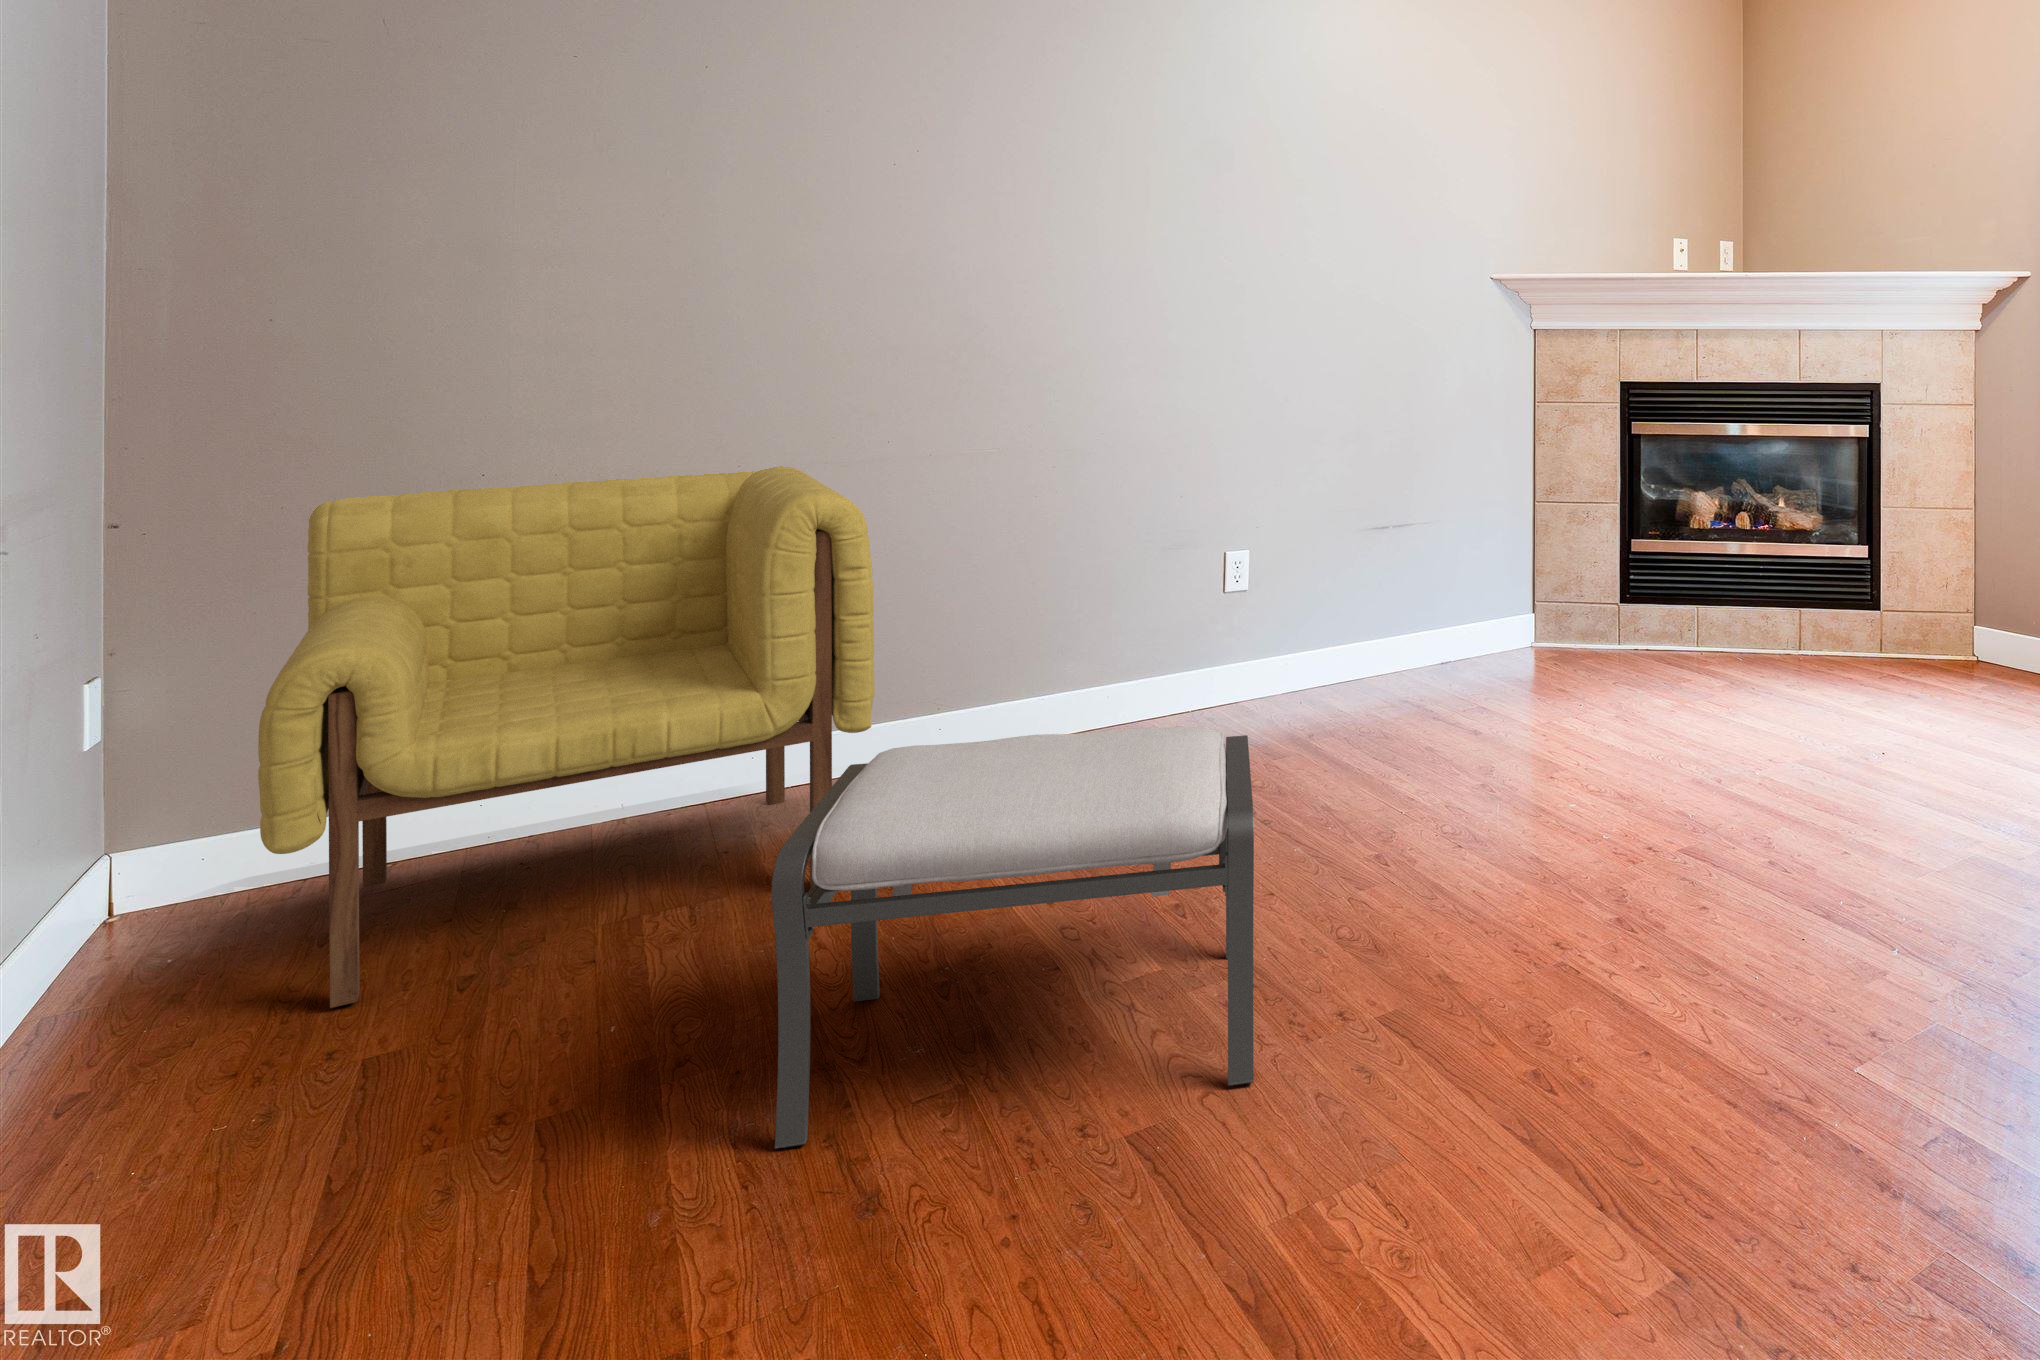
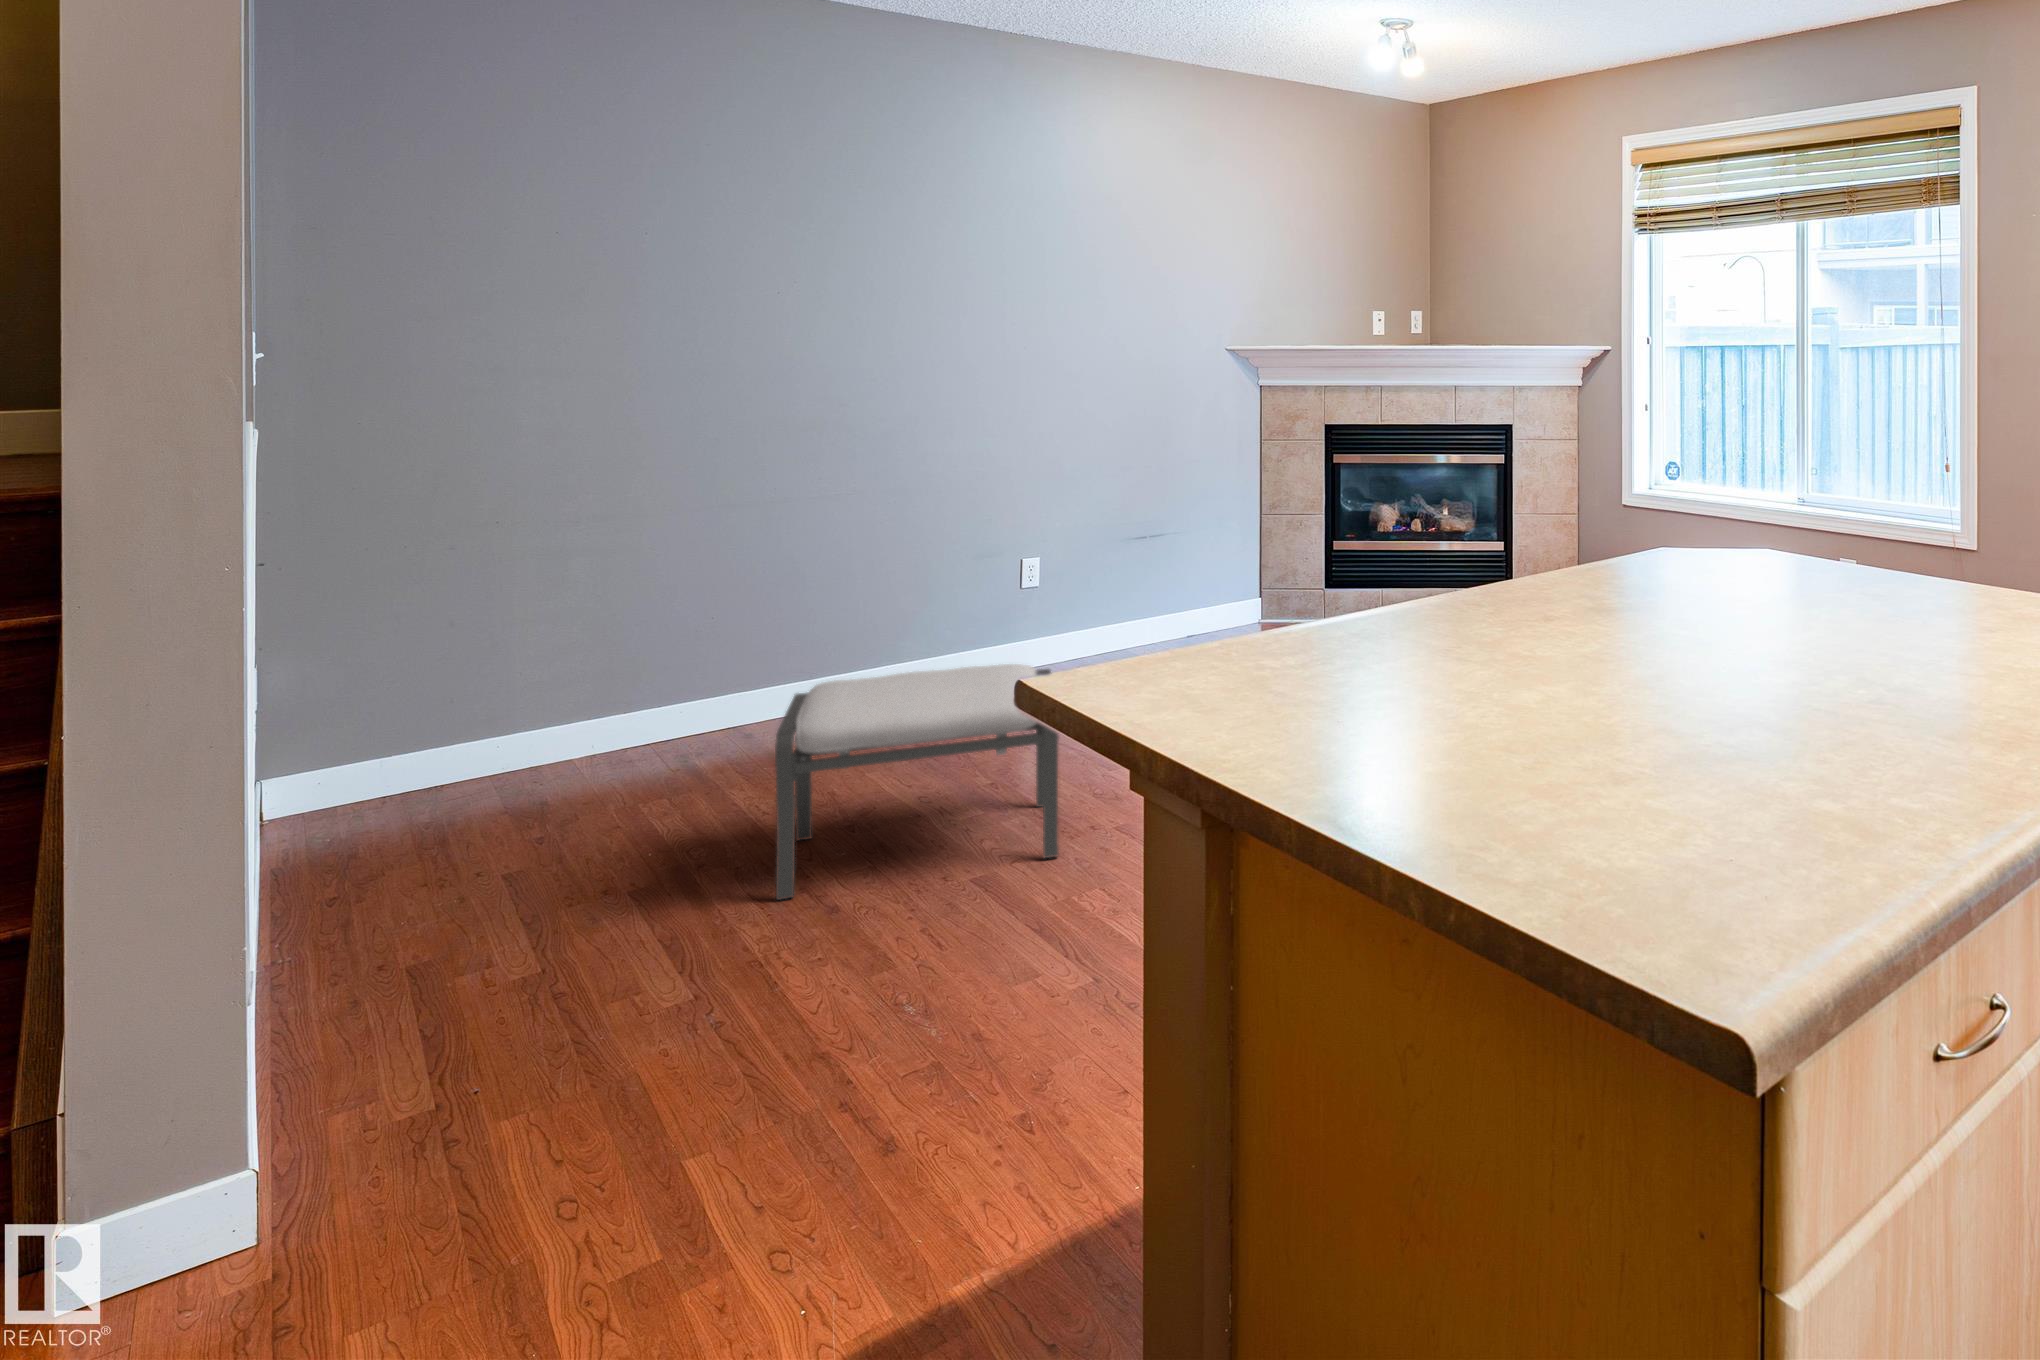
armchair: present [258,466,875,1008] -> none [361,506,784,865]

